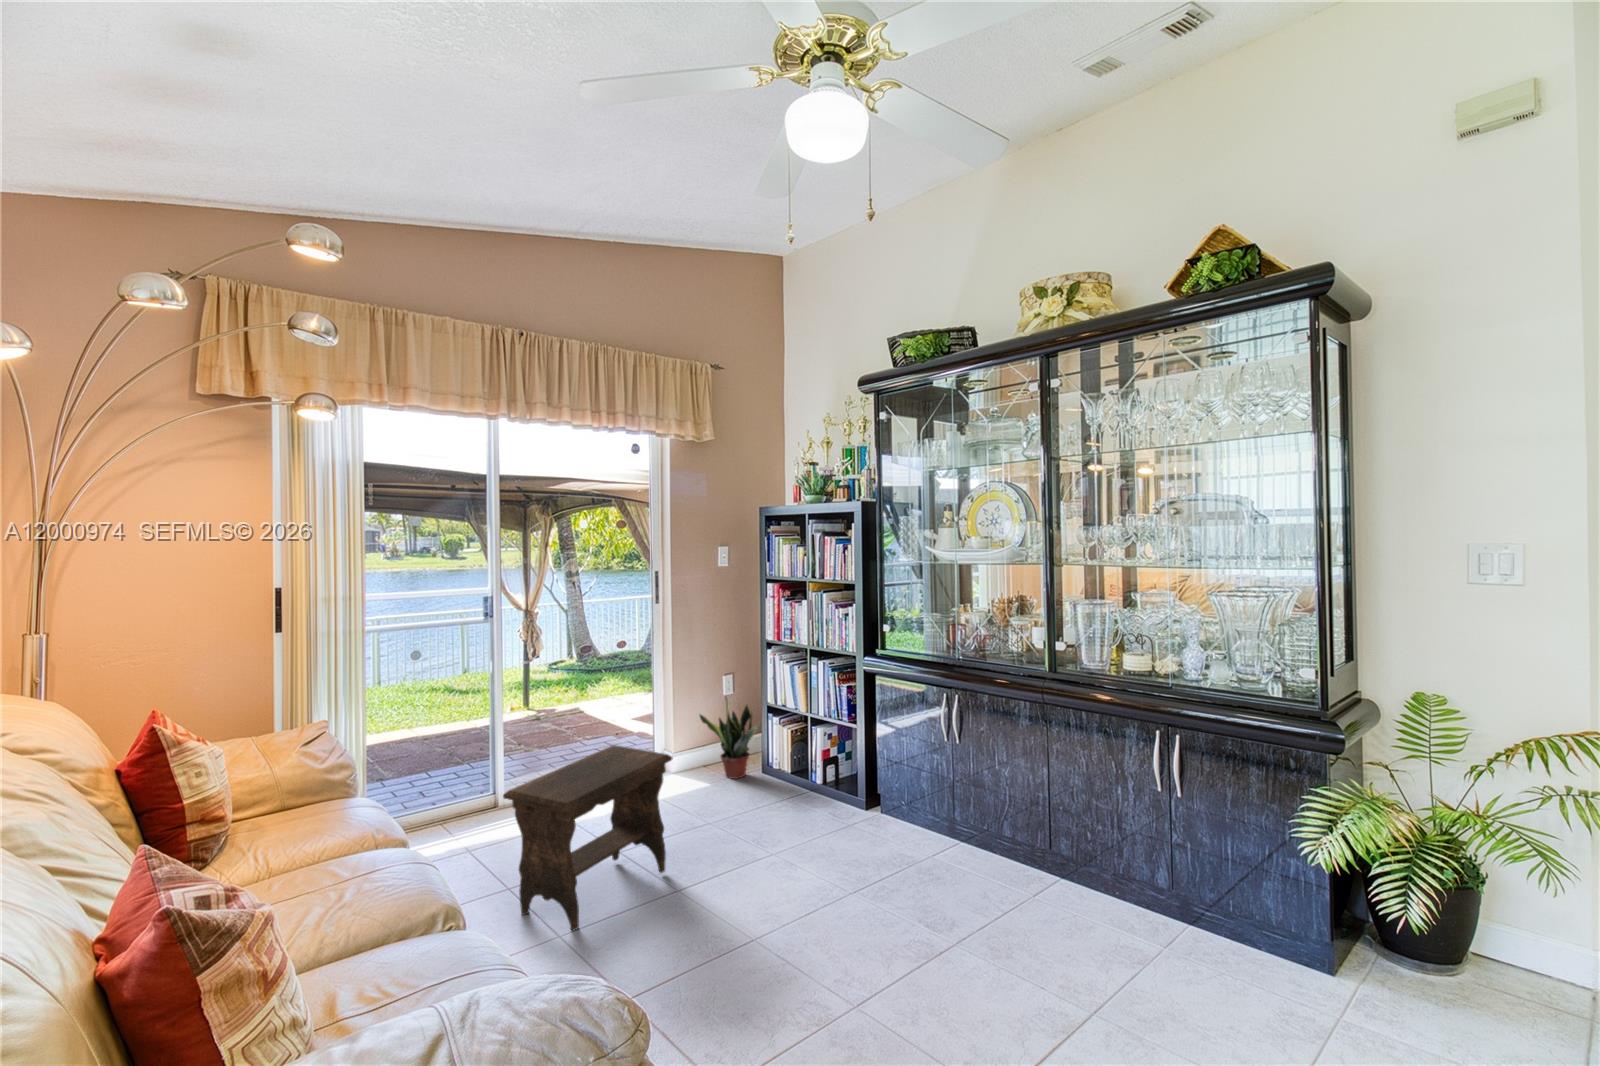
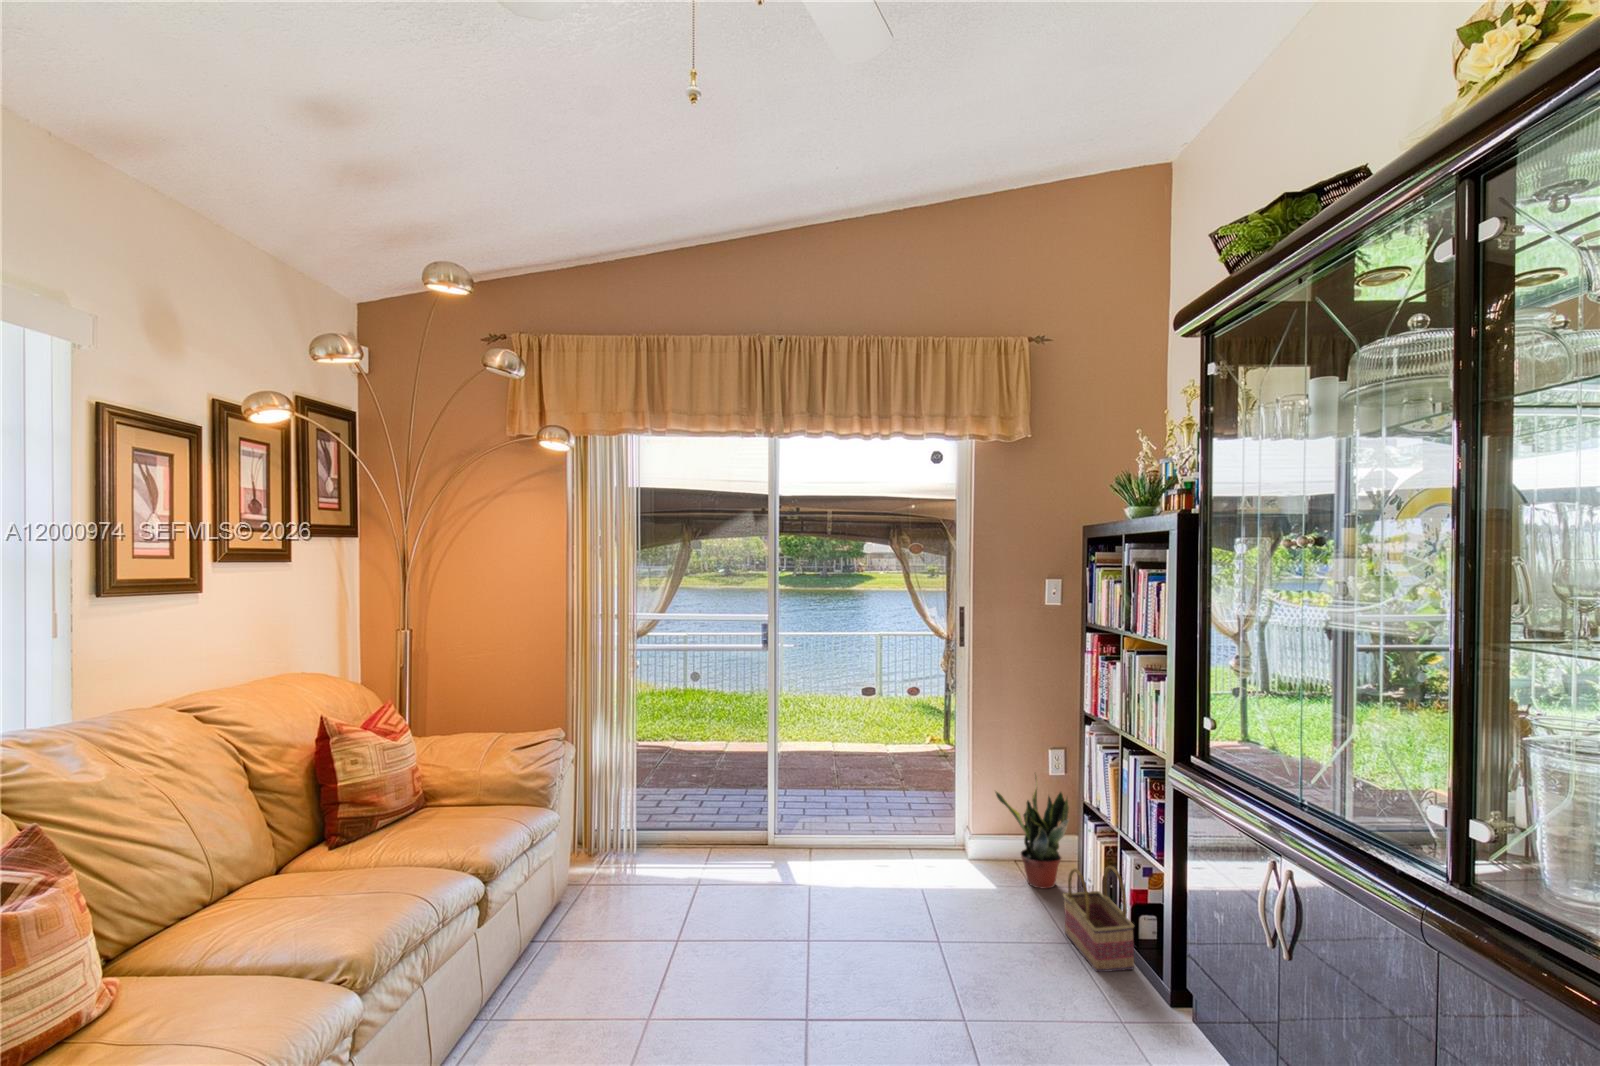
basket: none [776,739,830,809] -> present [1063,866,1134,972]
footstool: present [503,745,672,930] -> none [627,813,831,1038]

